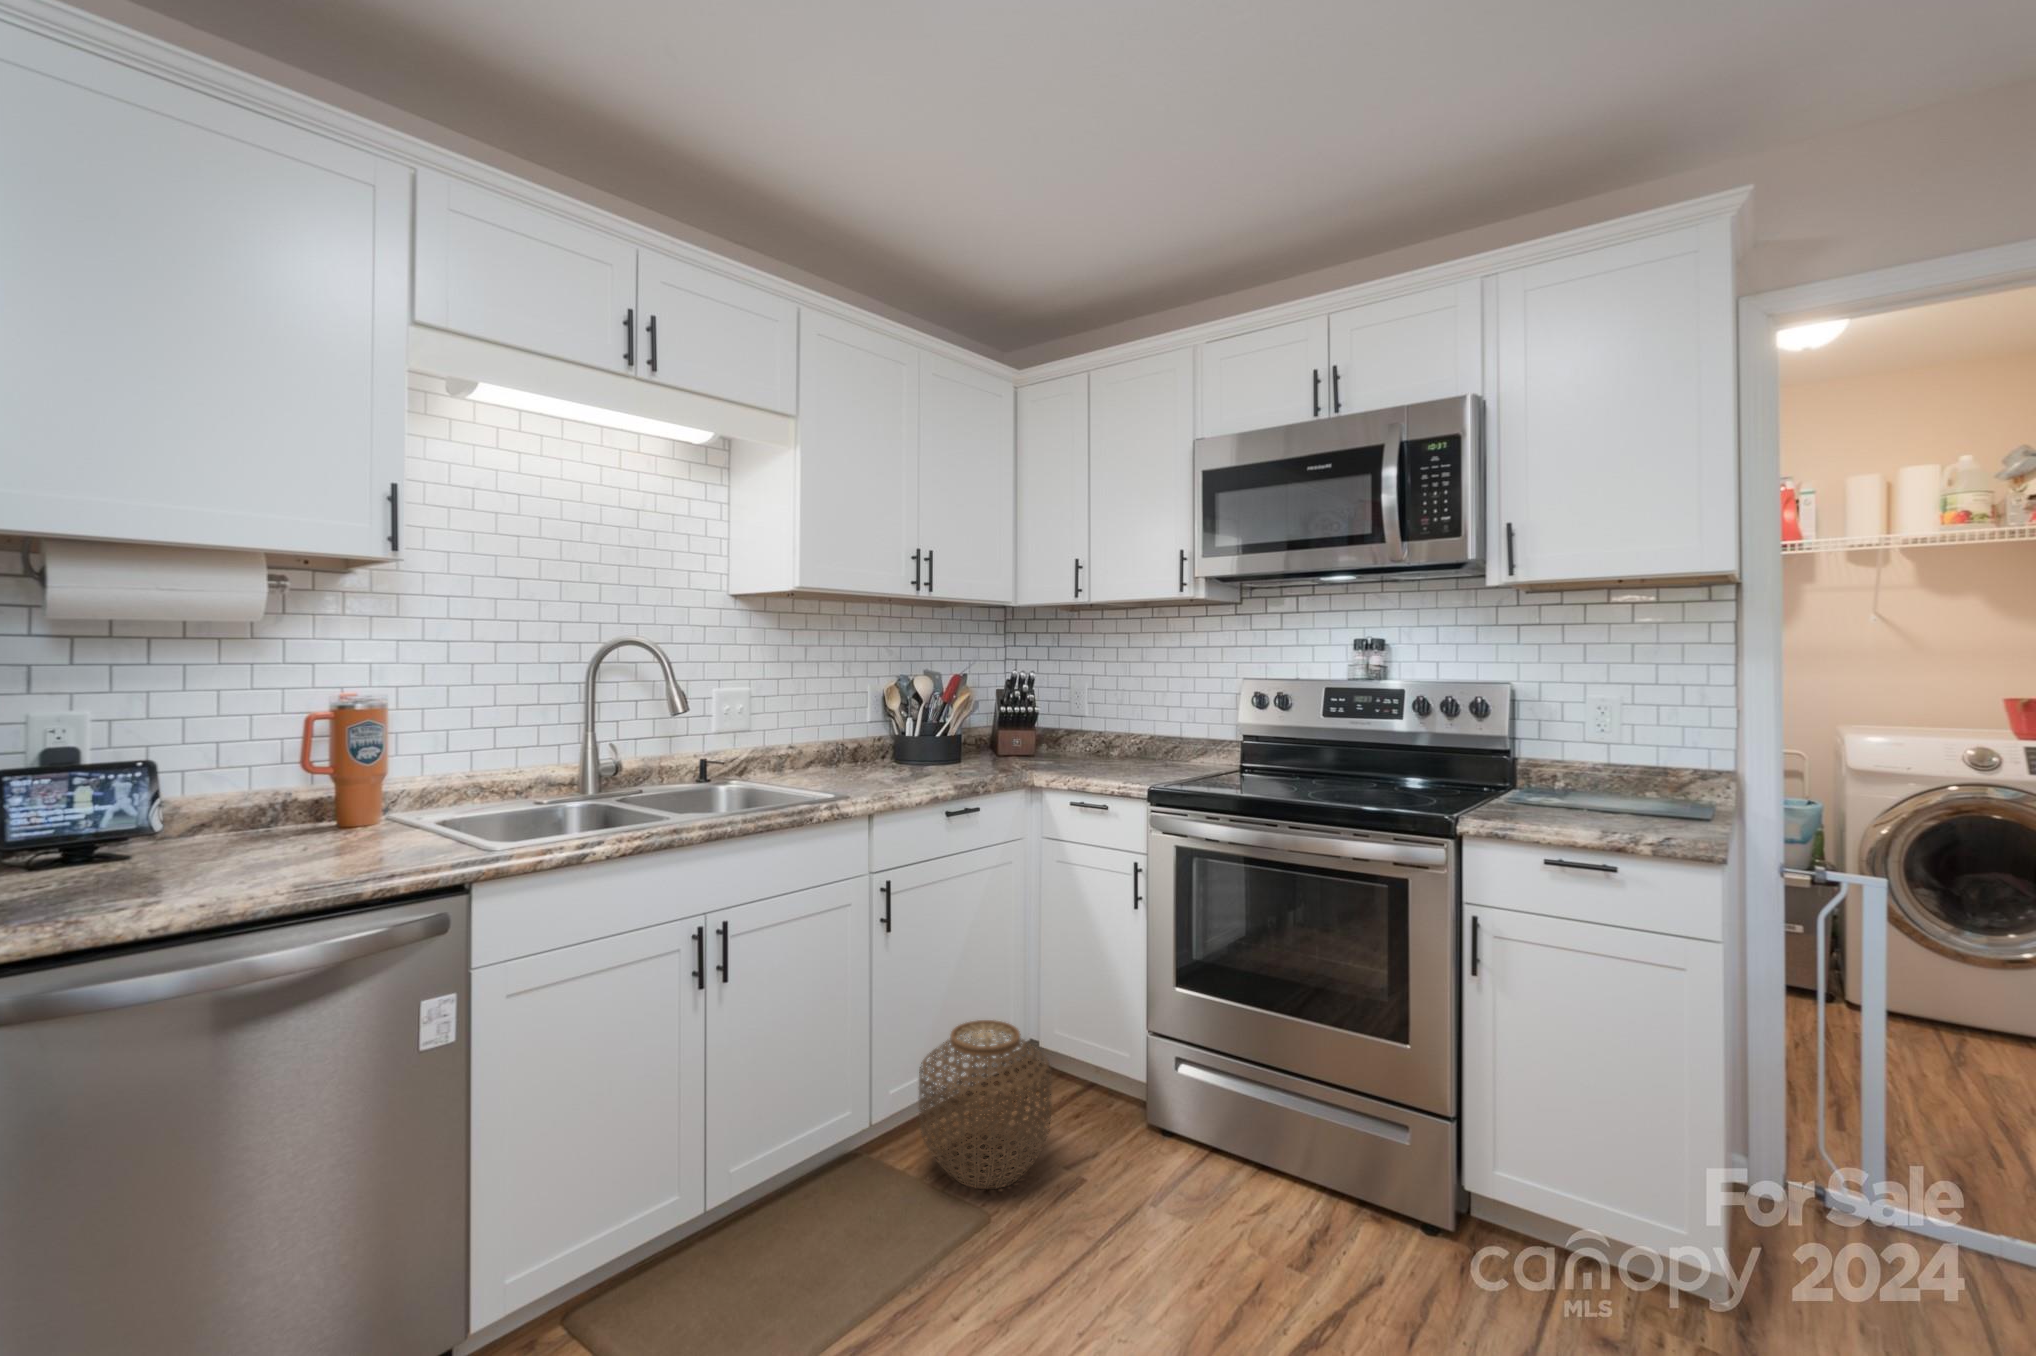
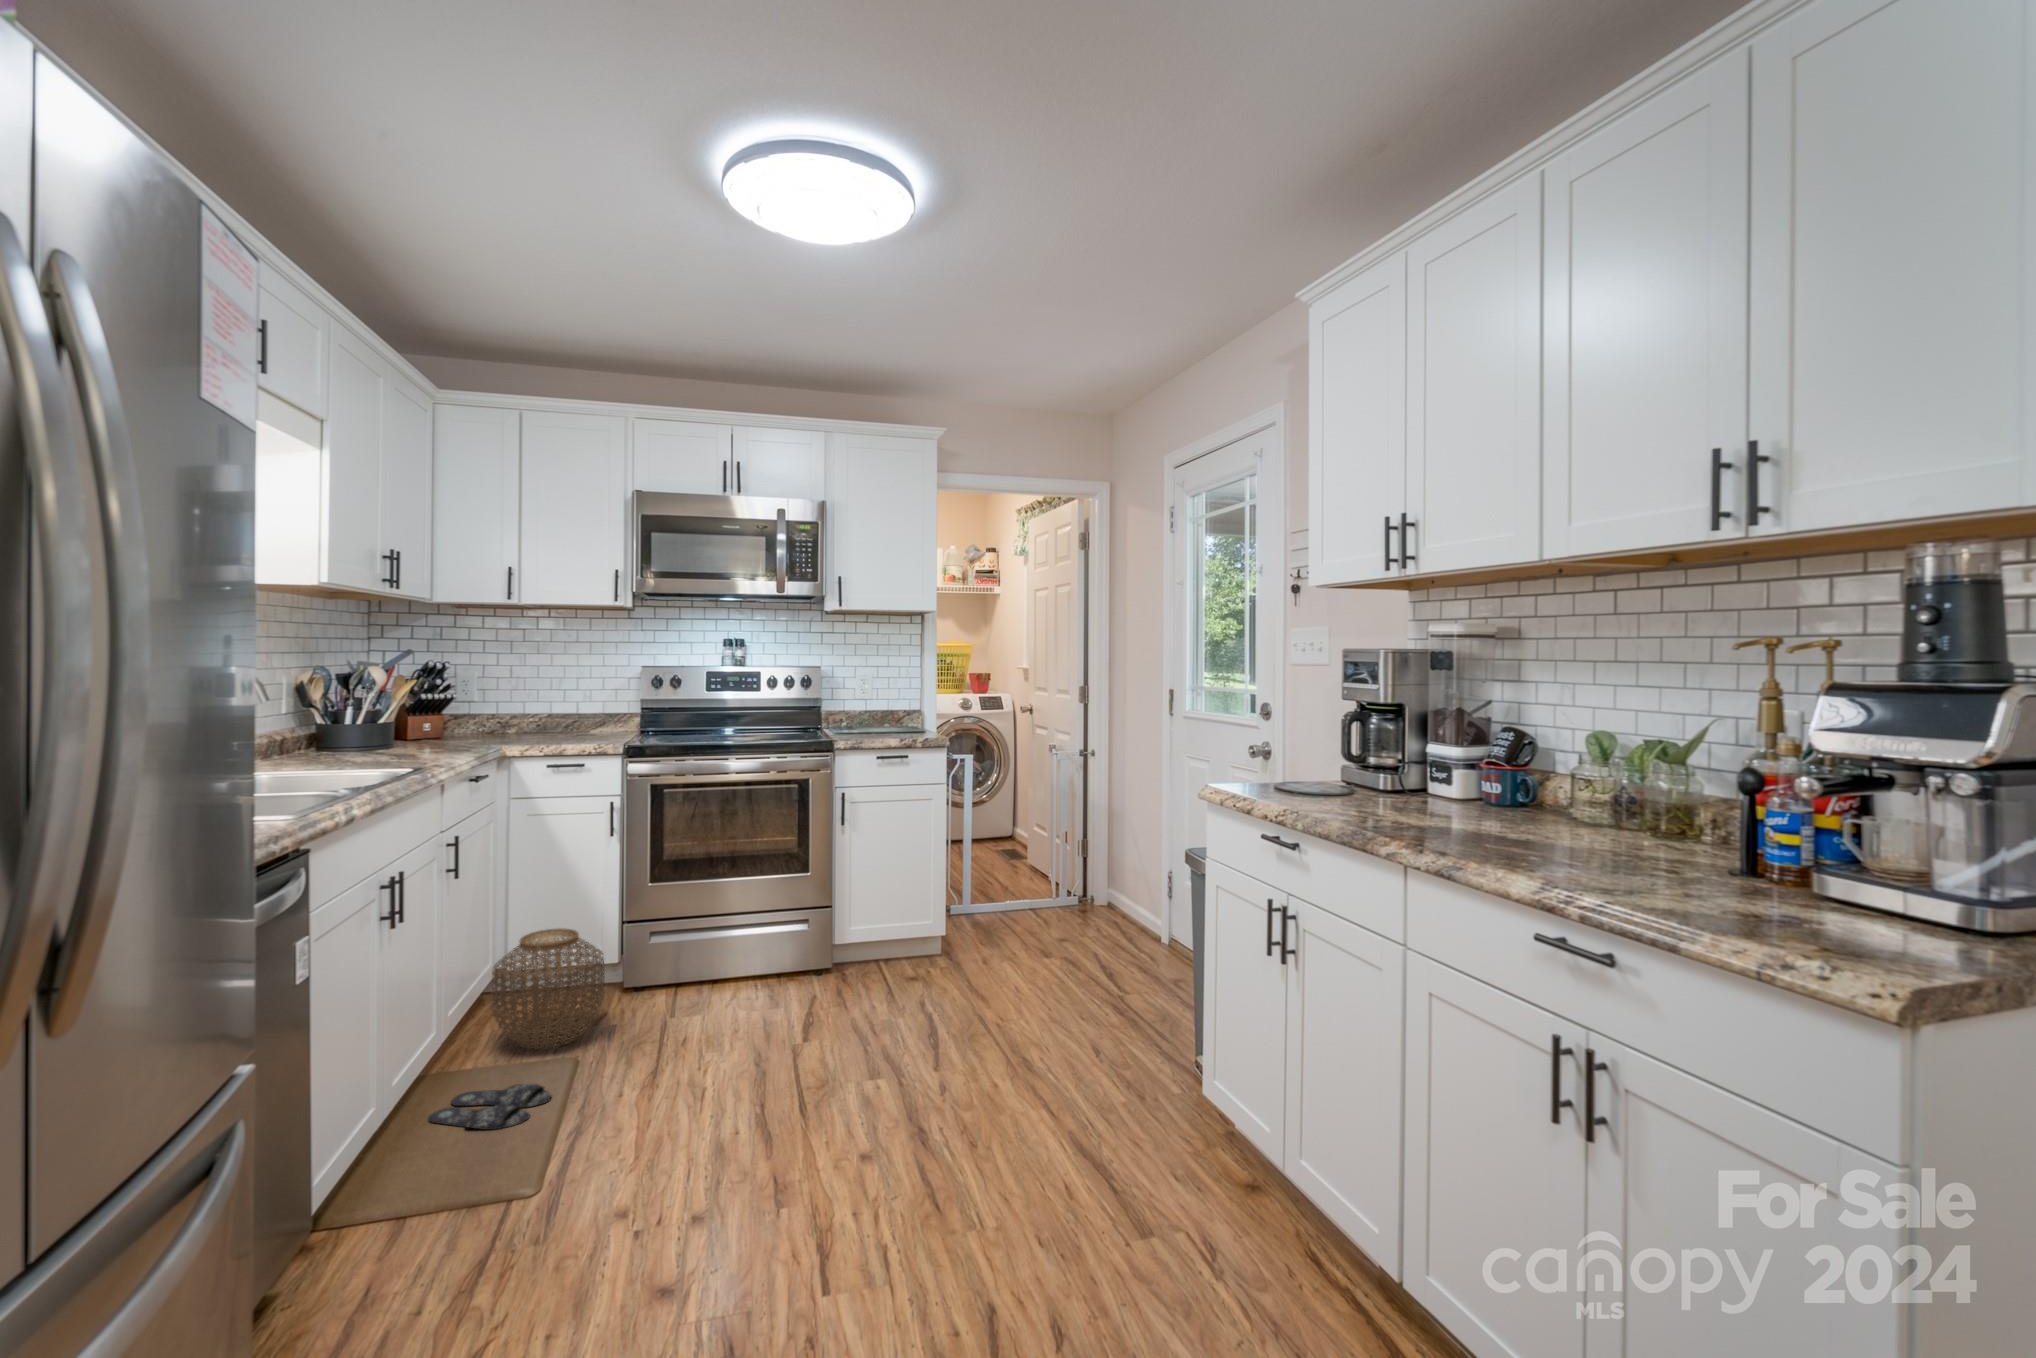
slippers: none [760,1209,879,1300] -> present [428,1084,551,1130]

